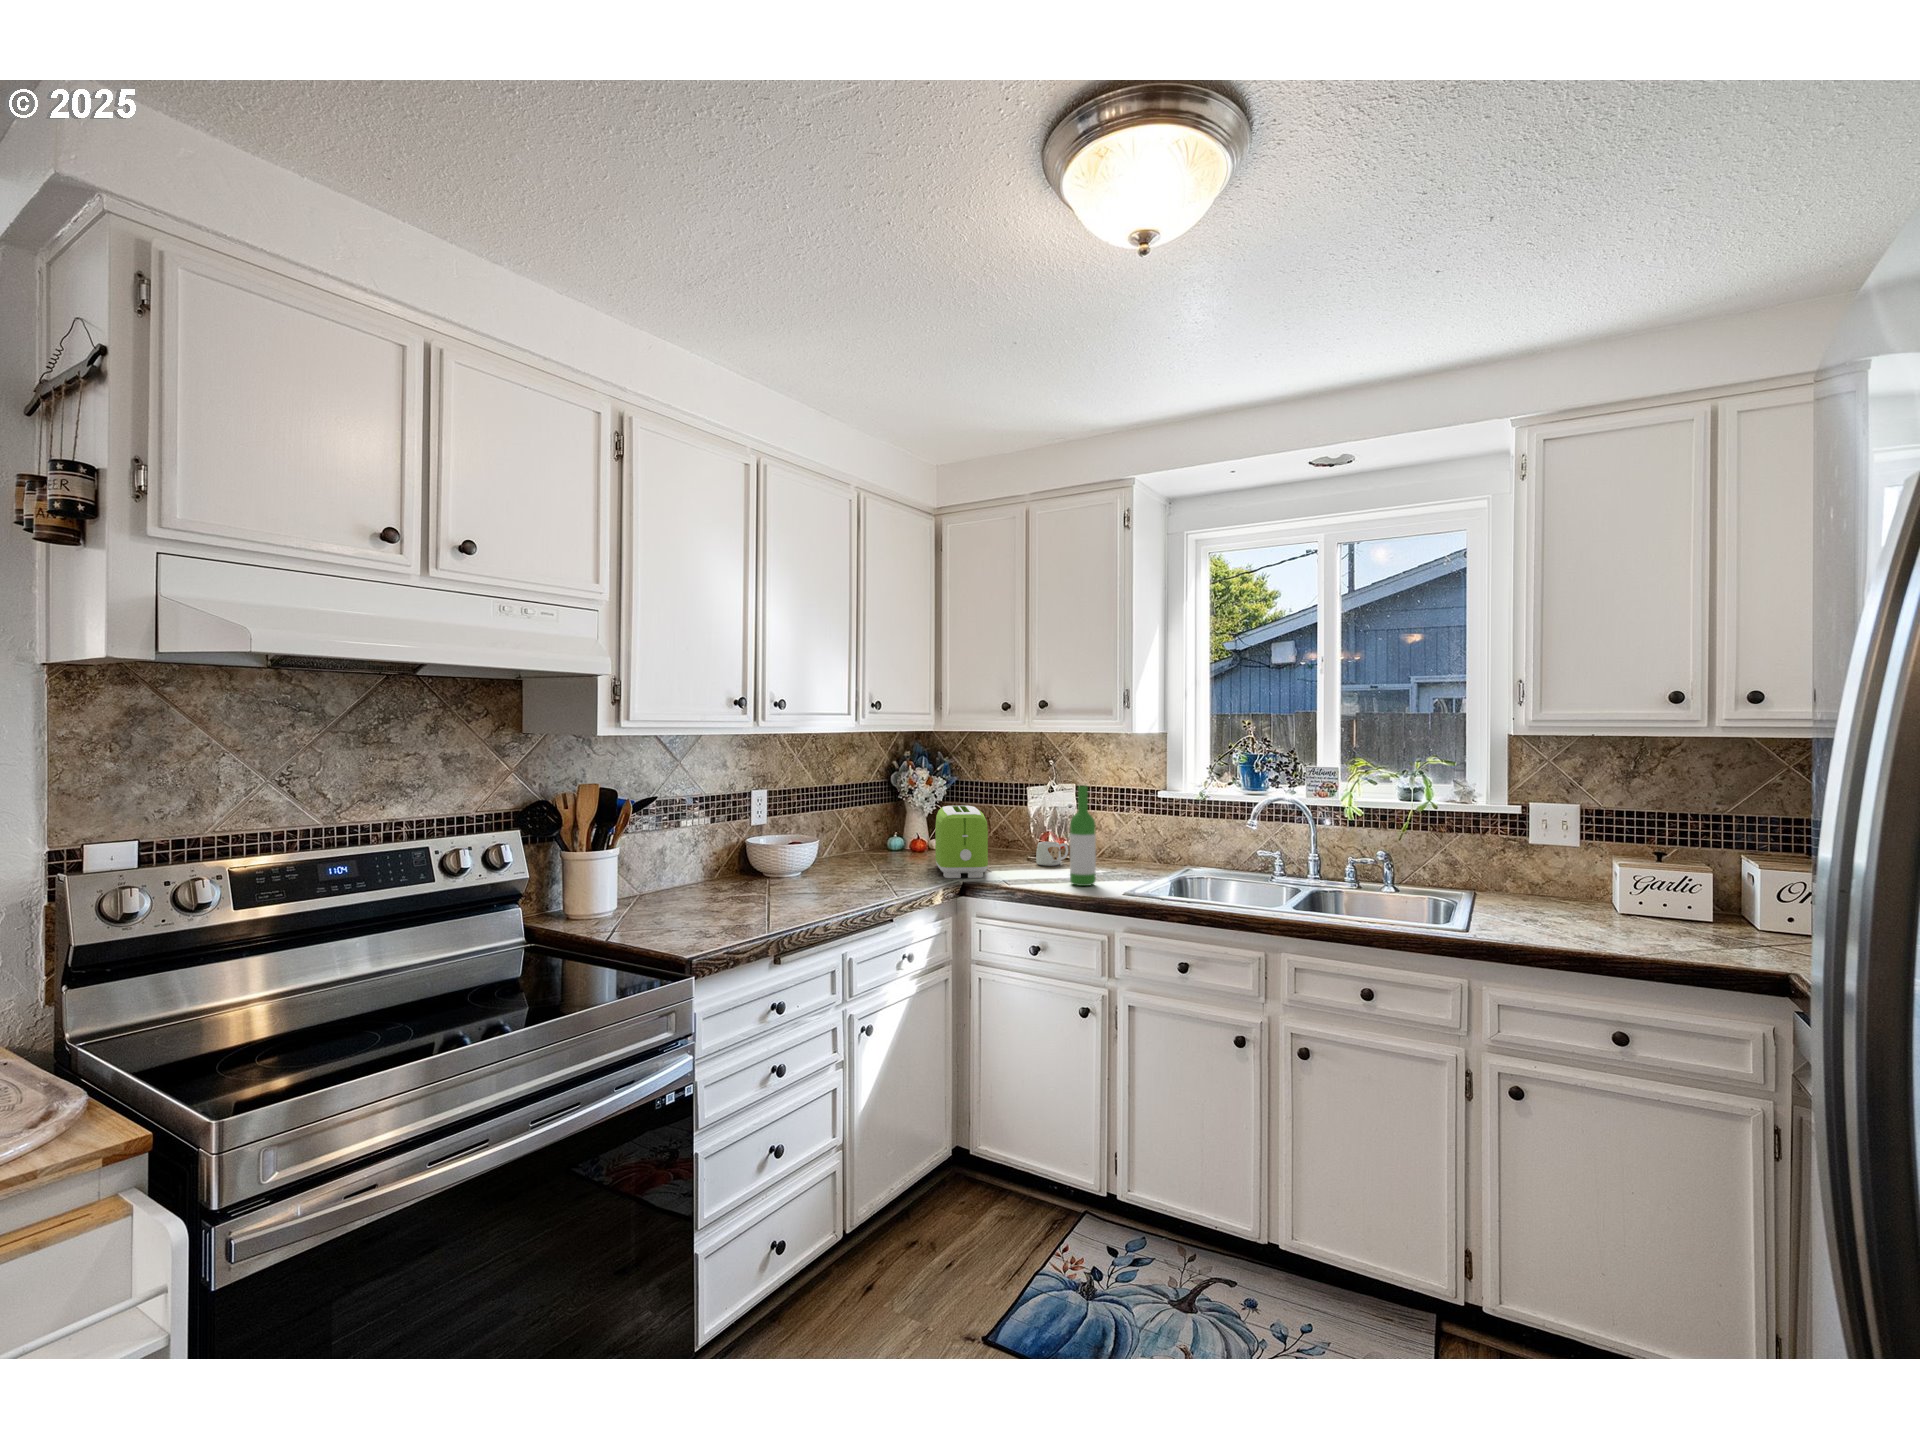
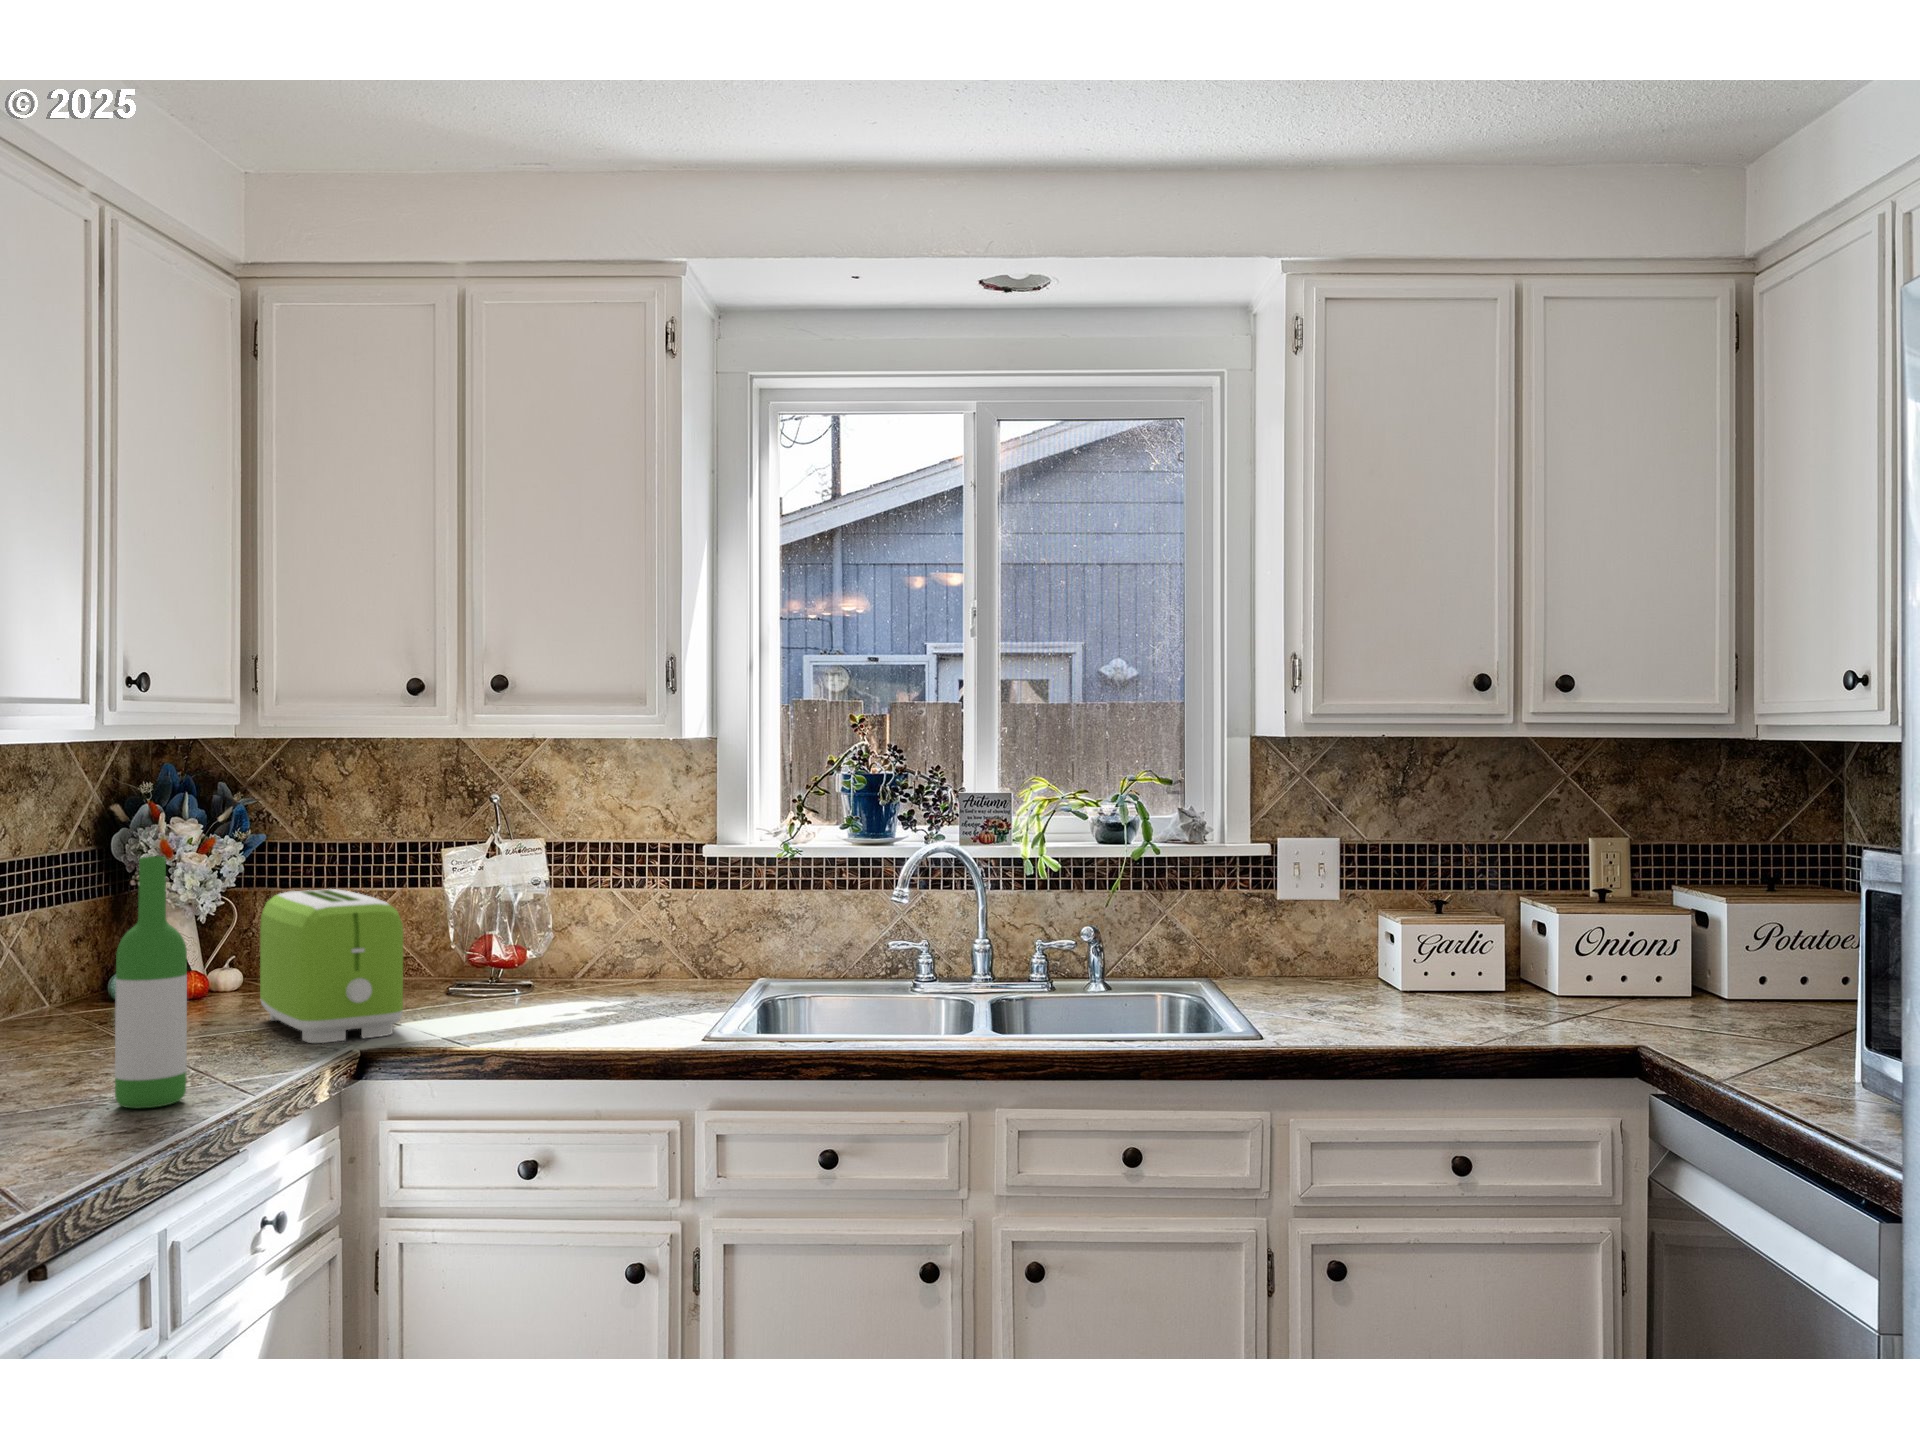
wine bottle: present [1070,786,1096,886] -> present [115,856,187,1108]
mug: present [1036,842,1068,866] -> none [474,953,535,1001]

